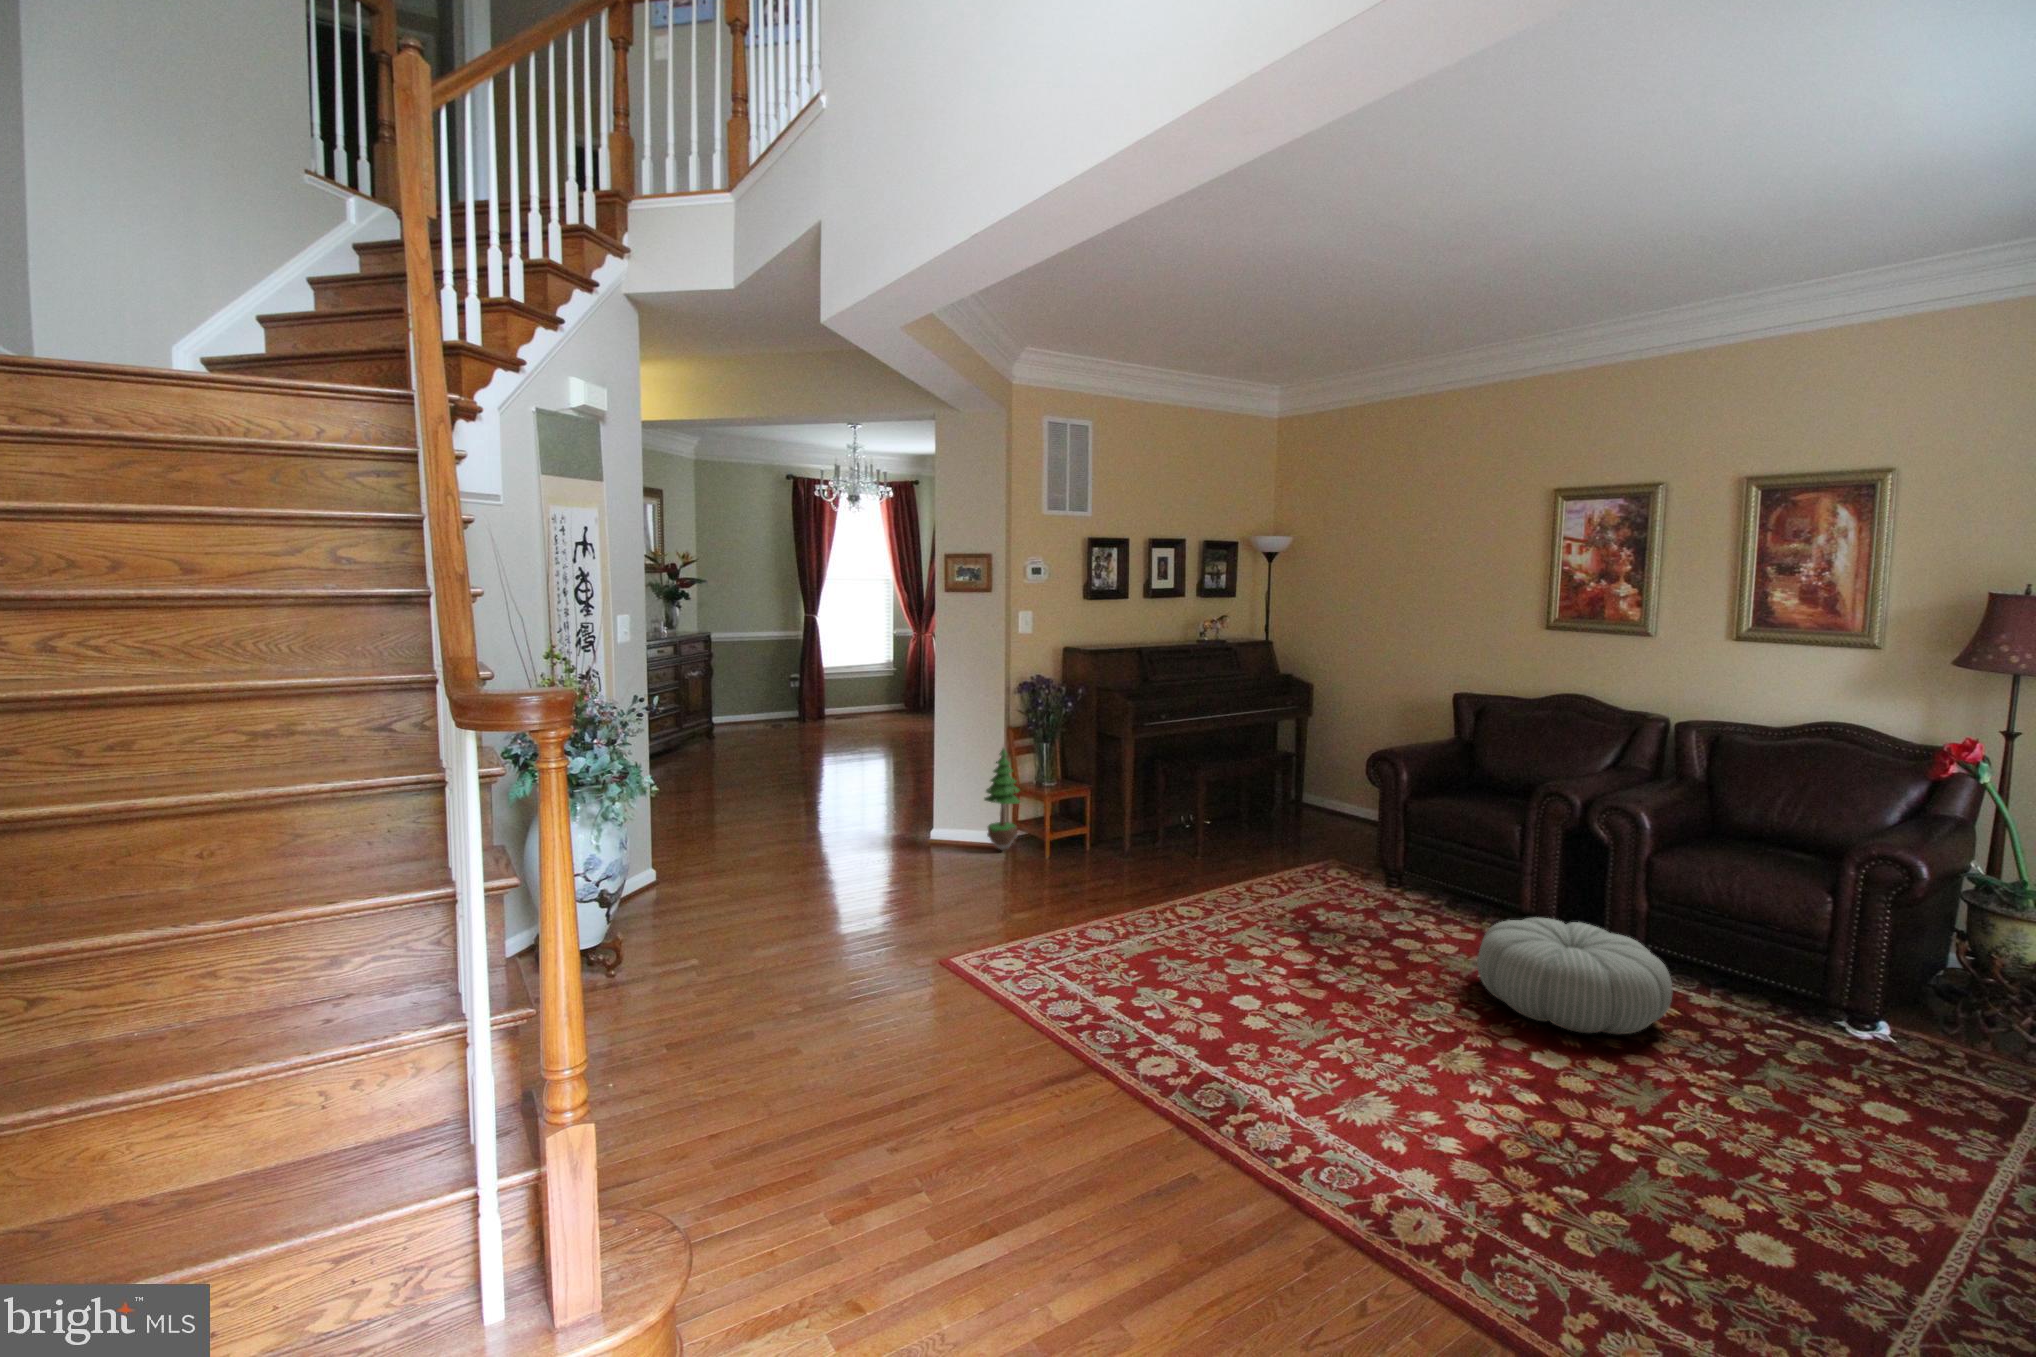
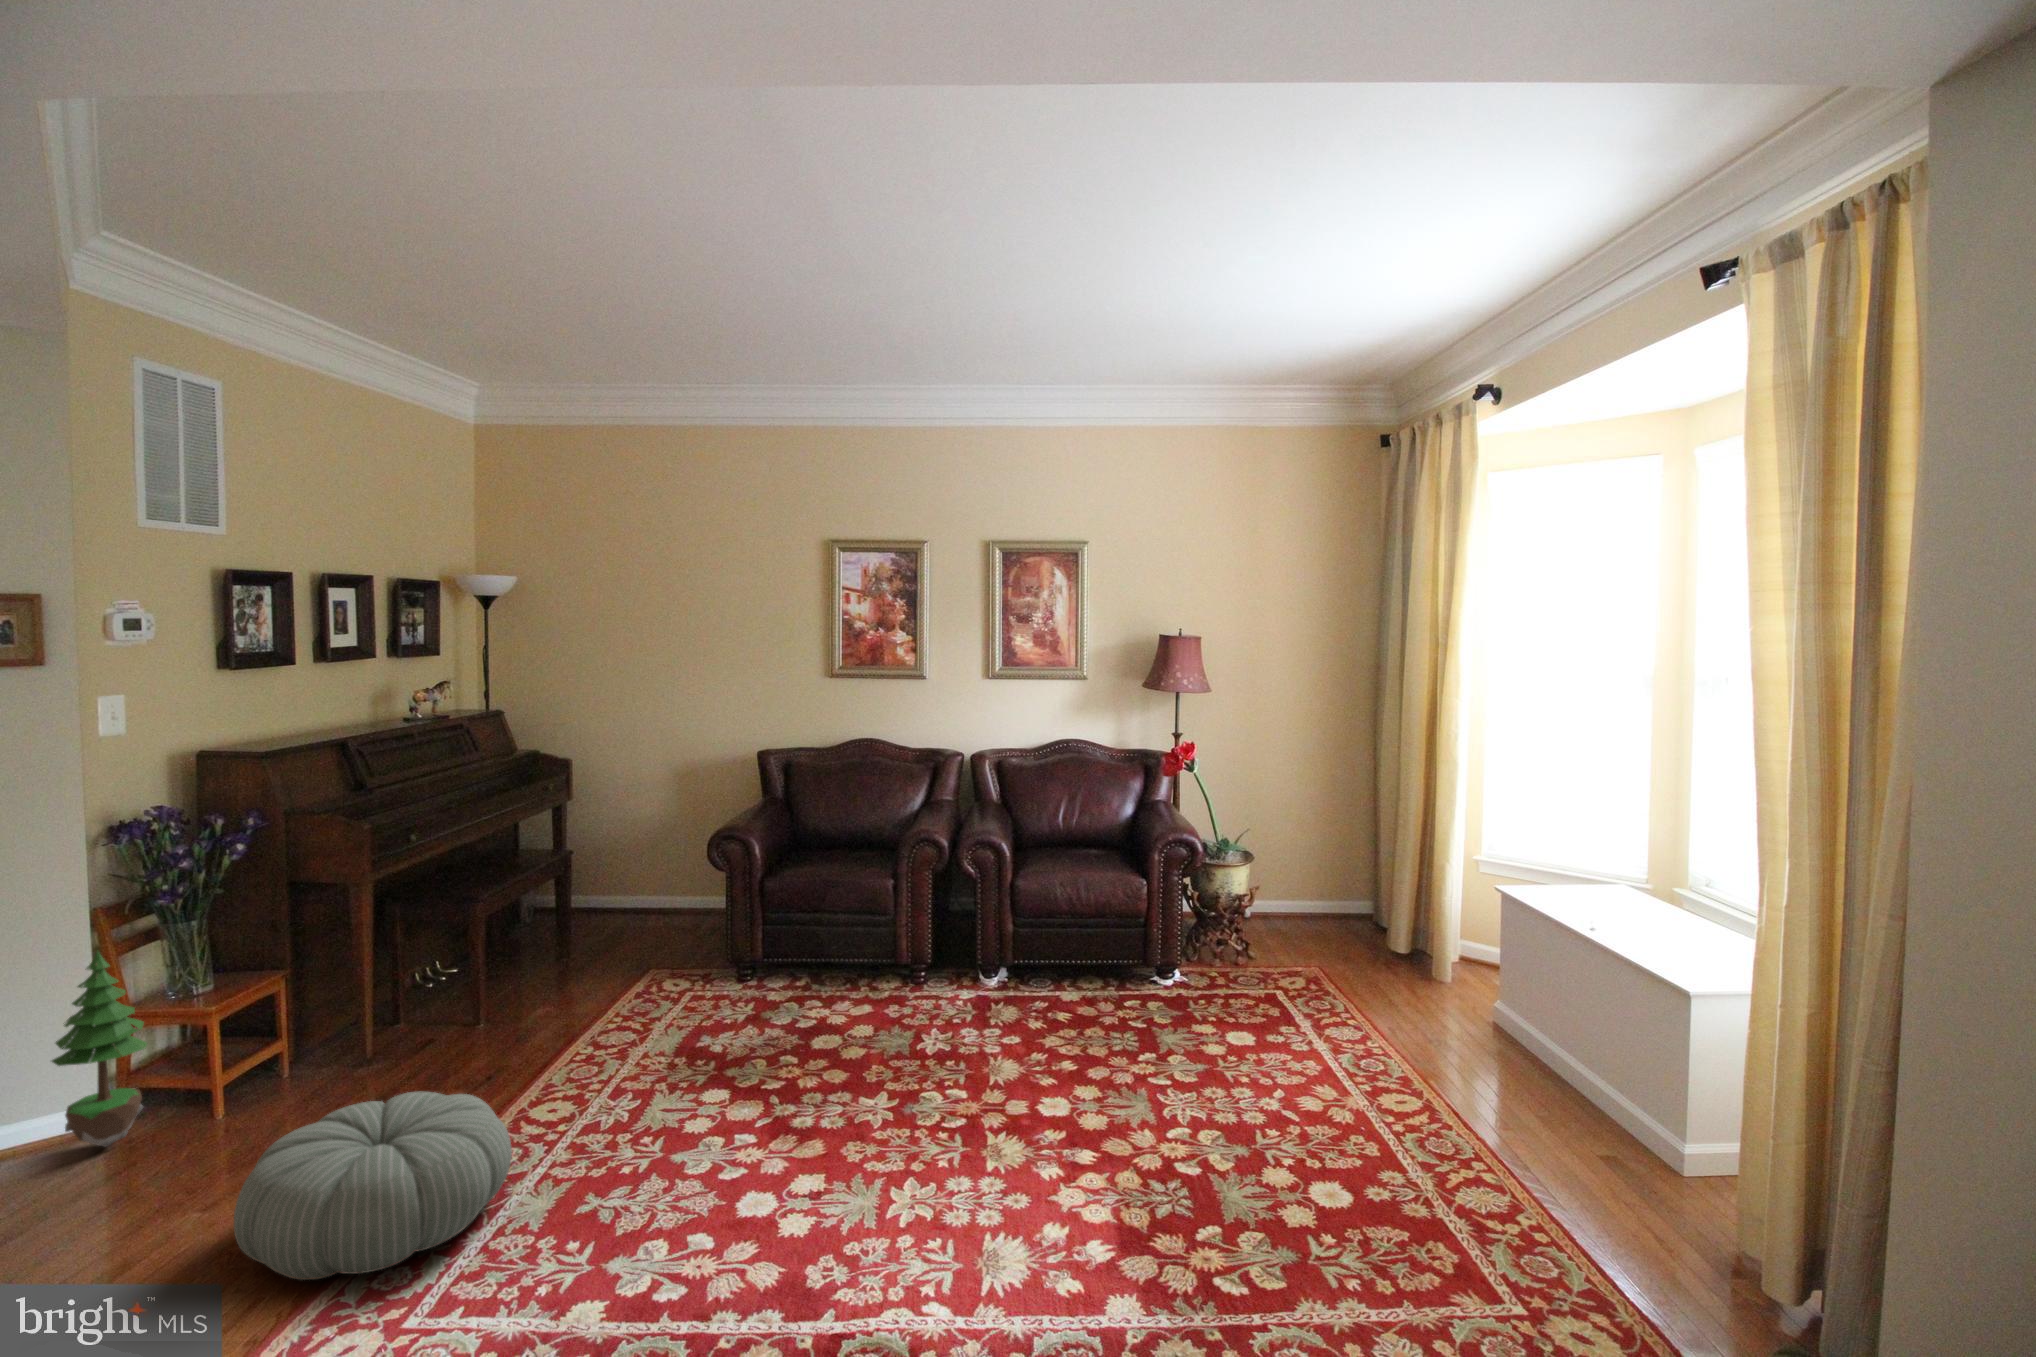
pouf: present [1477,917,1672,1034] -> present [234,1091,512,1280]

